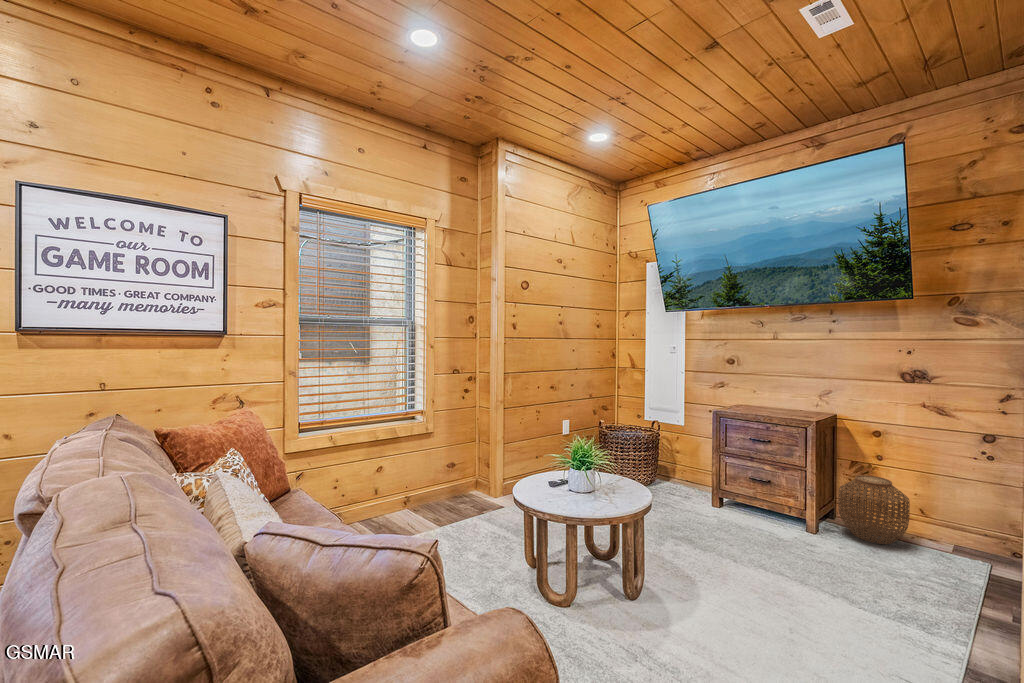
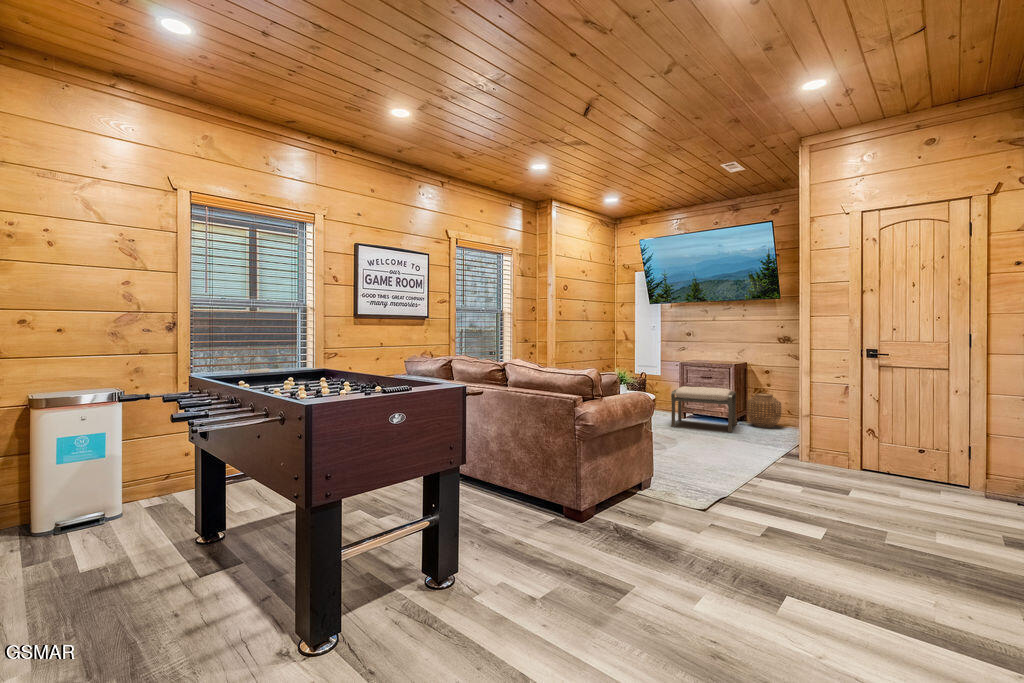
ottoman: none [695,455,818,559] -> present [671,386,736,432]

